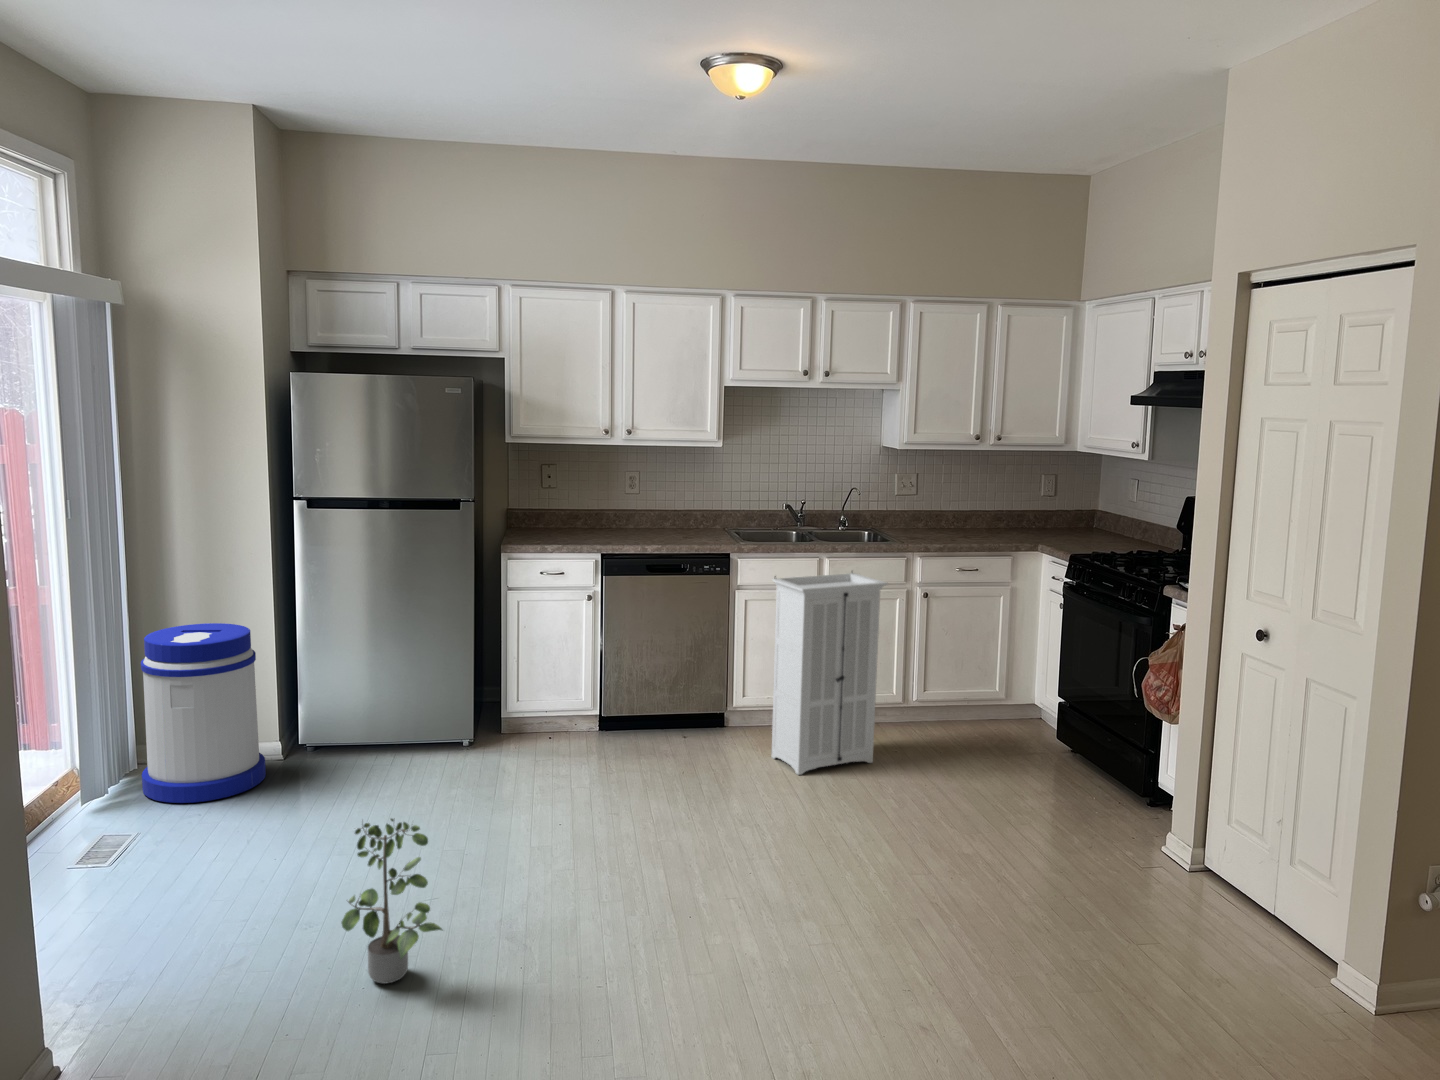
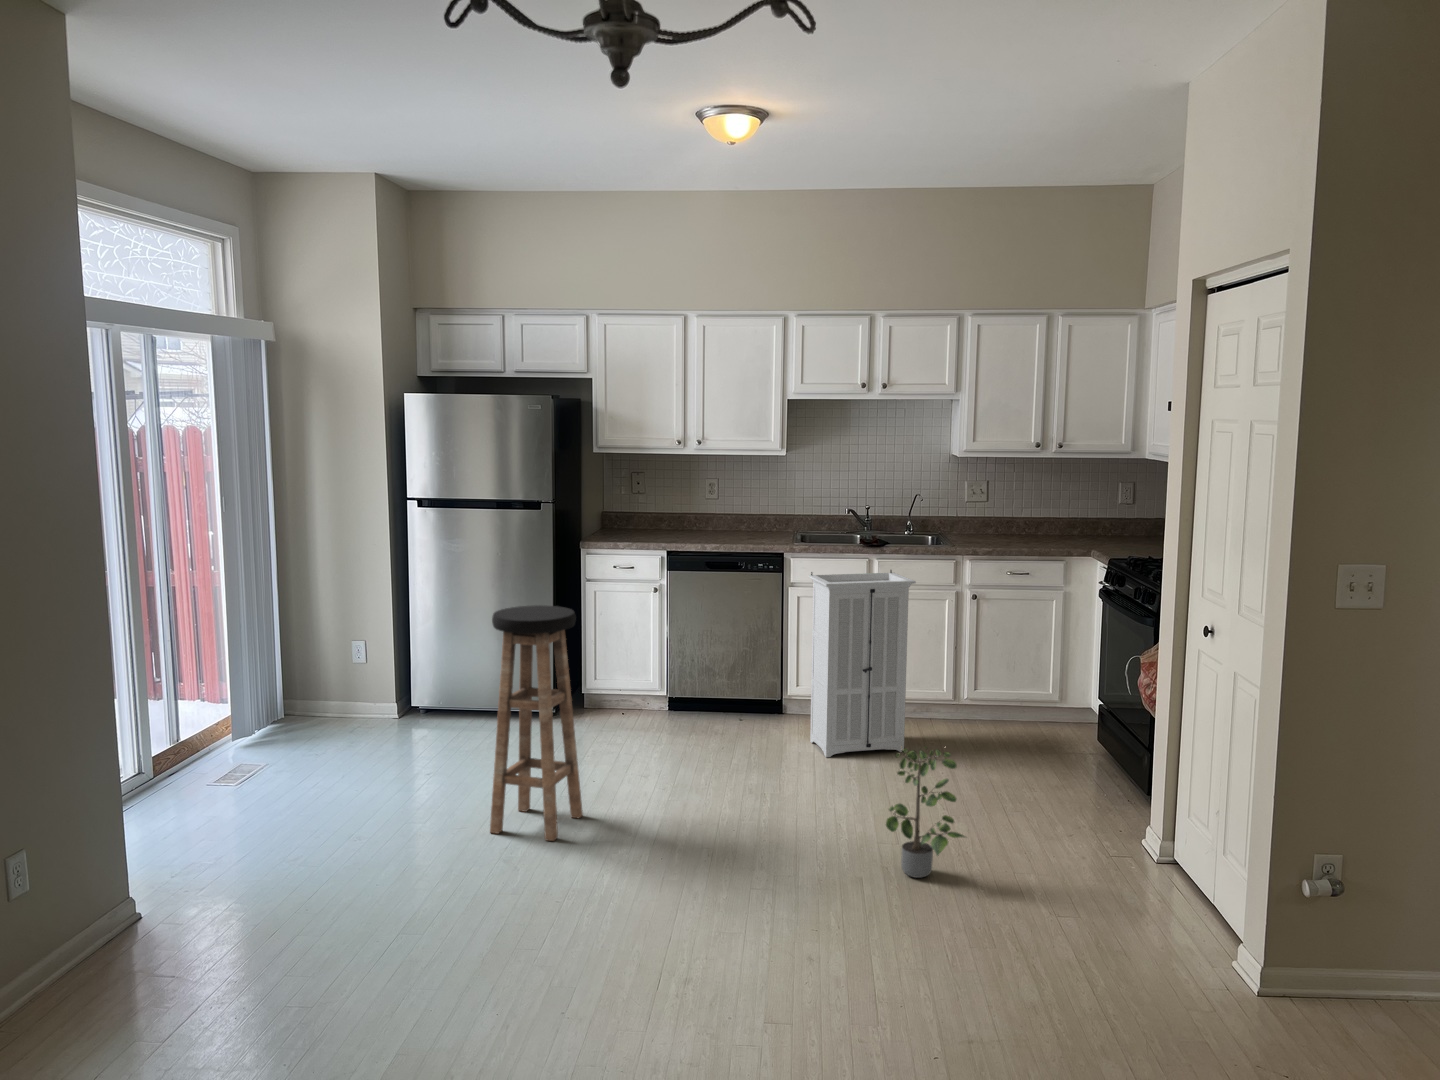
trash can: present [141,623,266,803] -> none [282,601,379,745]
bar stool: none [471,629,571,909] -> present [490,605,583,841]
potted plant: present [342,819,442,984] -> present [886,747,965,878]

